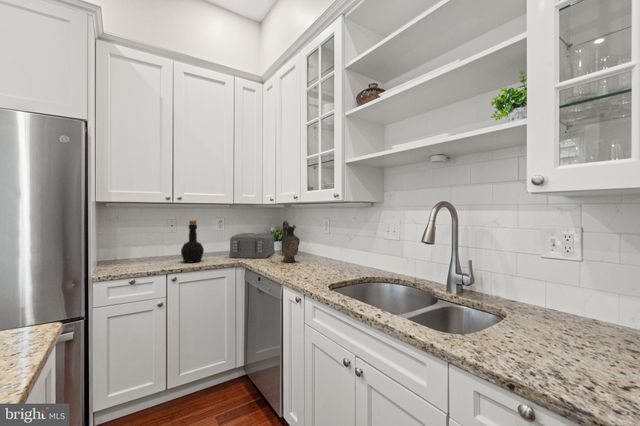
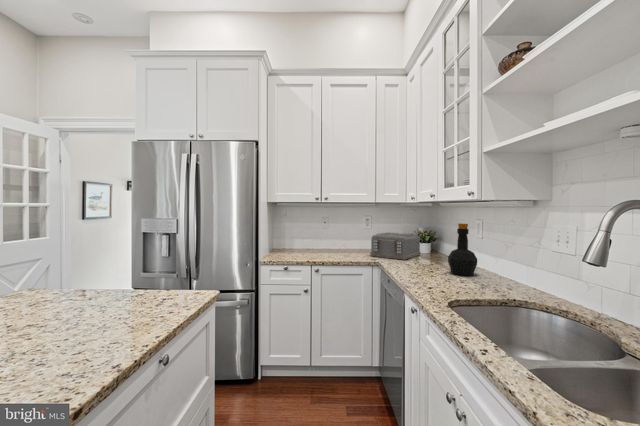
bottle: present [181,220,204,263] -> present [448,223,477,275]
ceramic pitcher: present [282,221,300,262] -> none [419,221,440,267]

